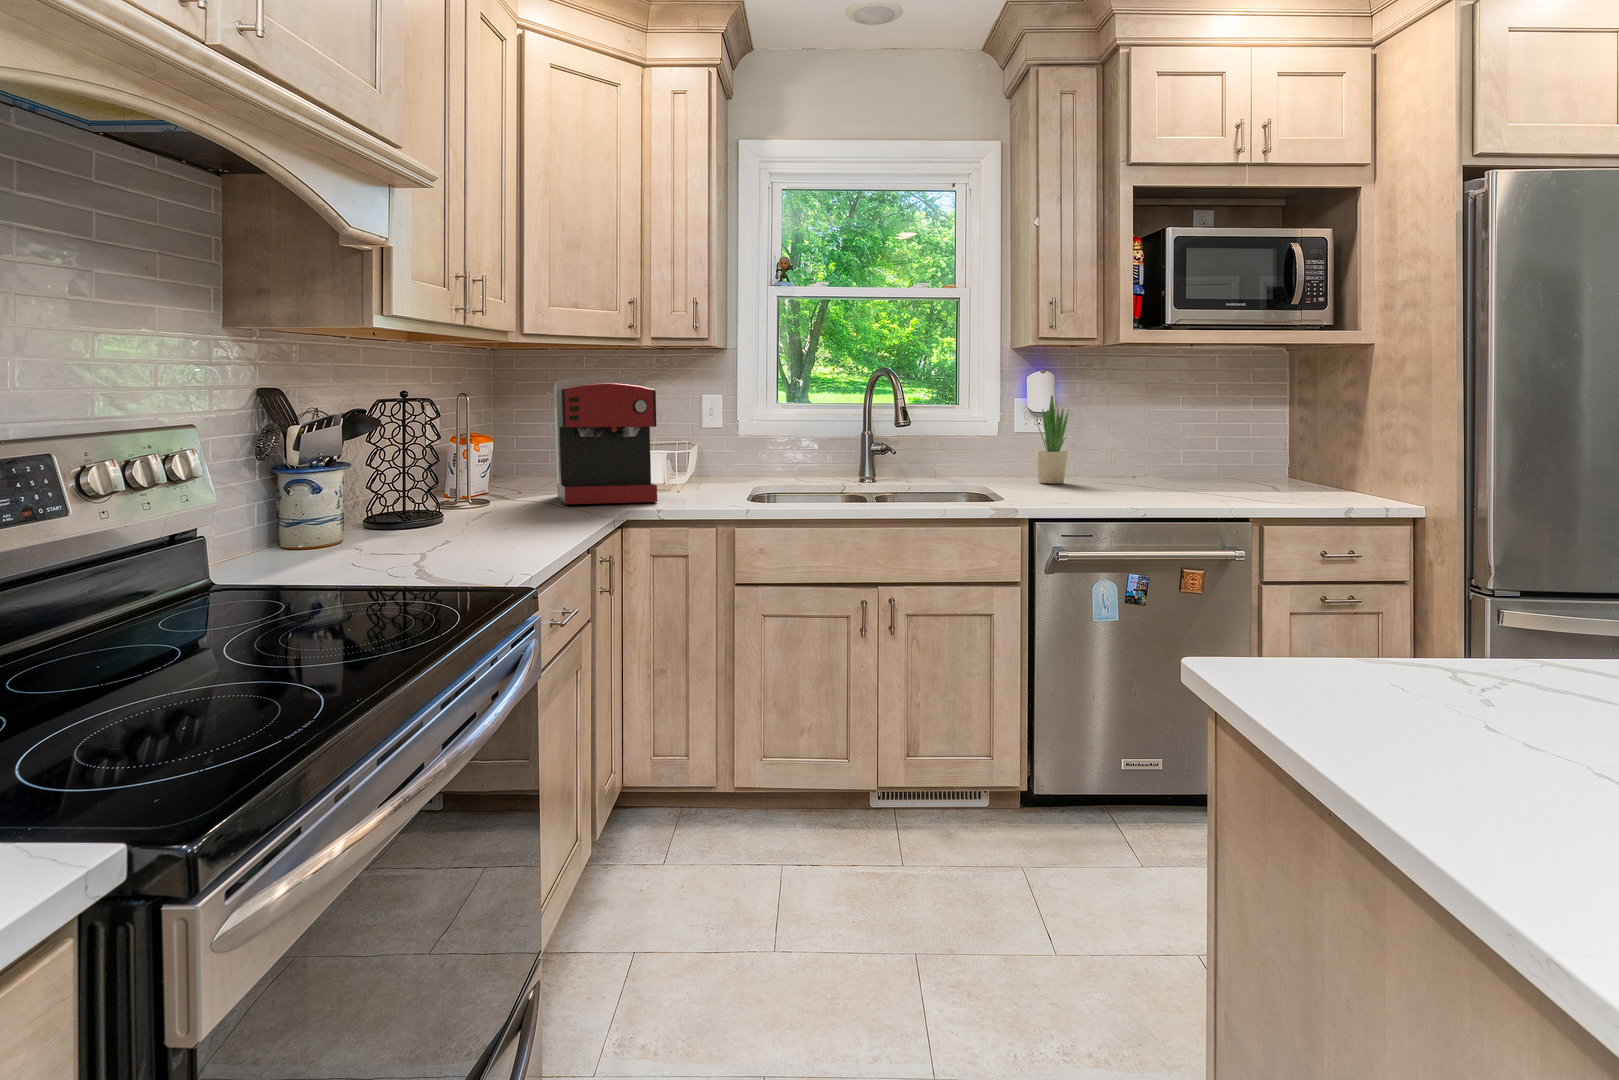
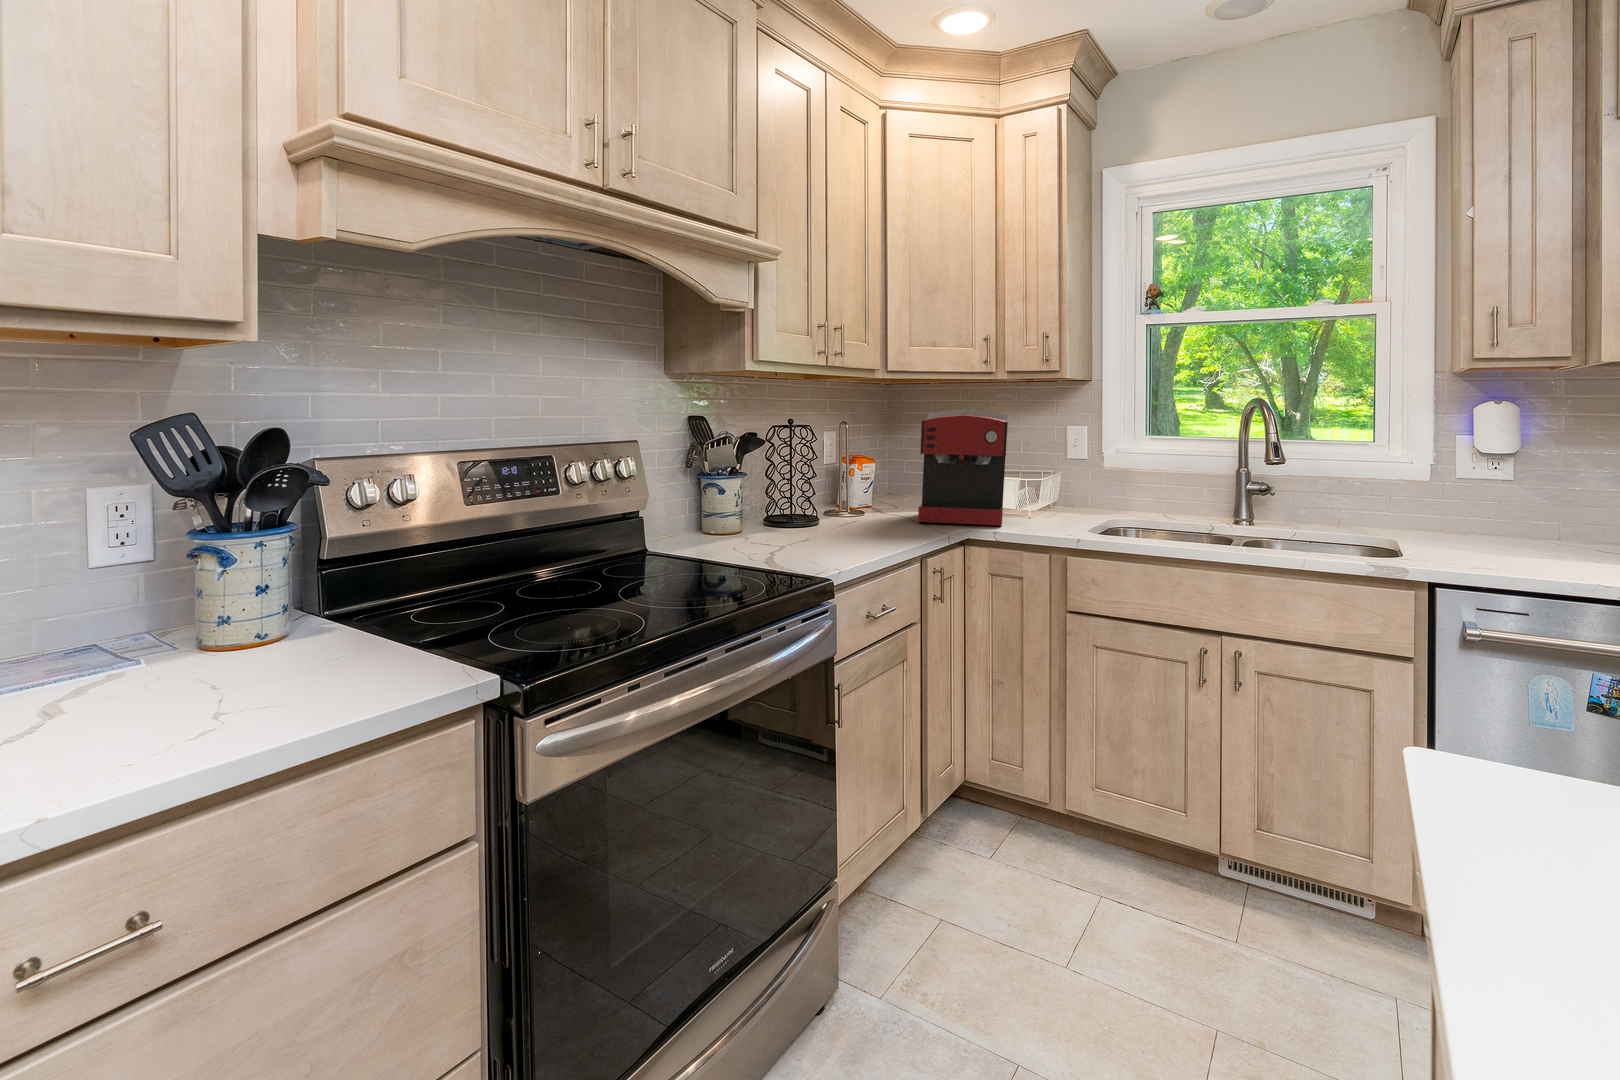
potted plant: present [1036,396,1068,483] -> none [1475,433,1532,540]

